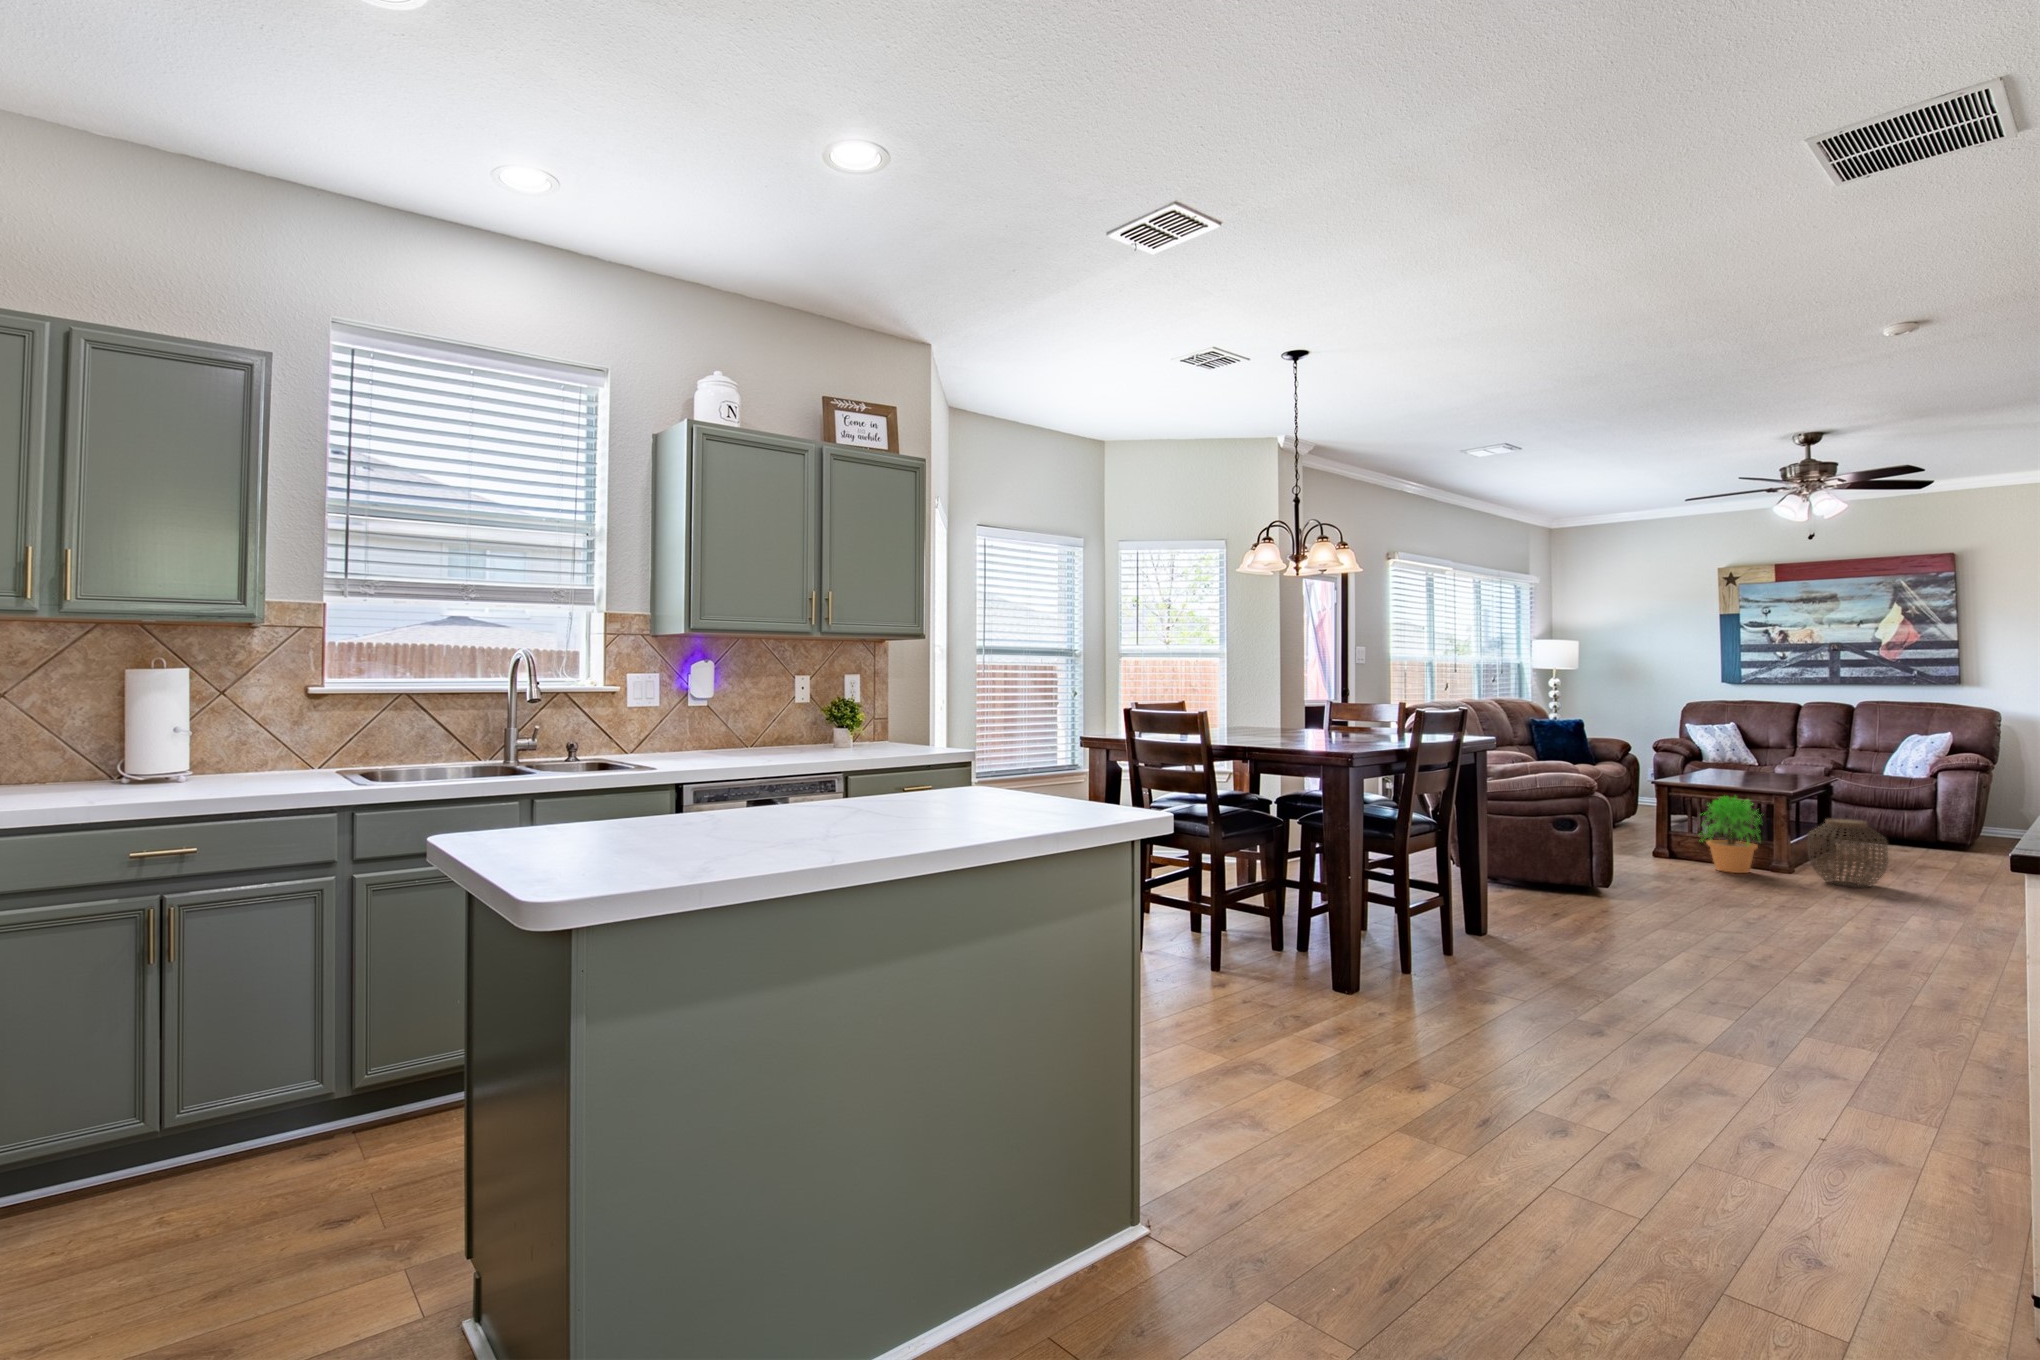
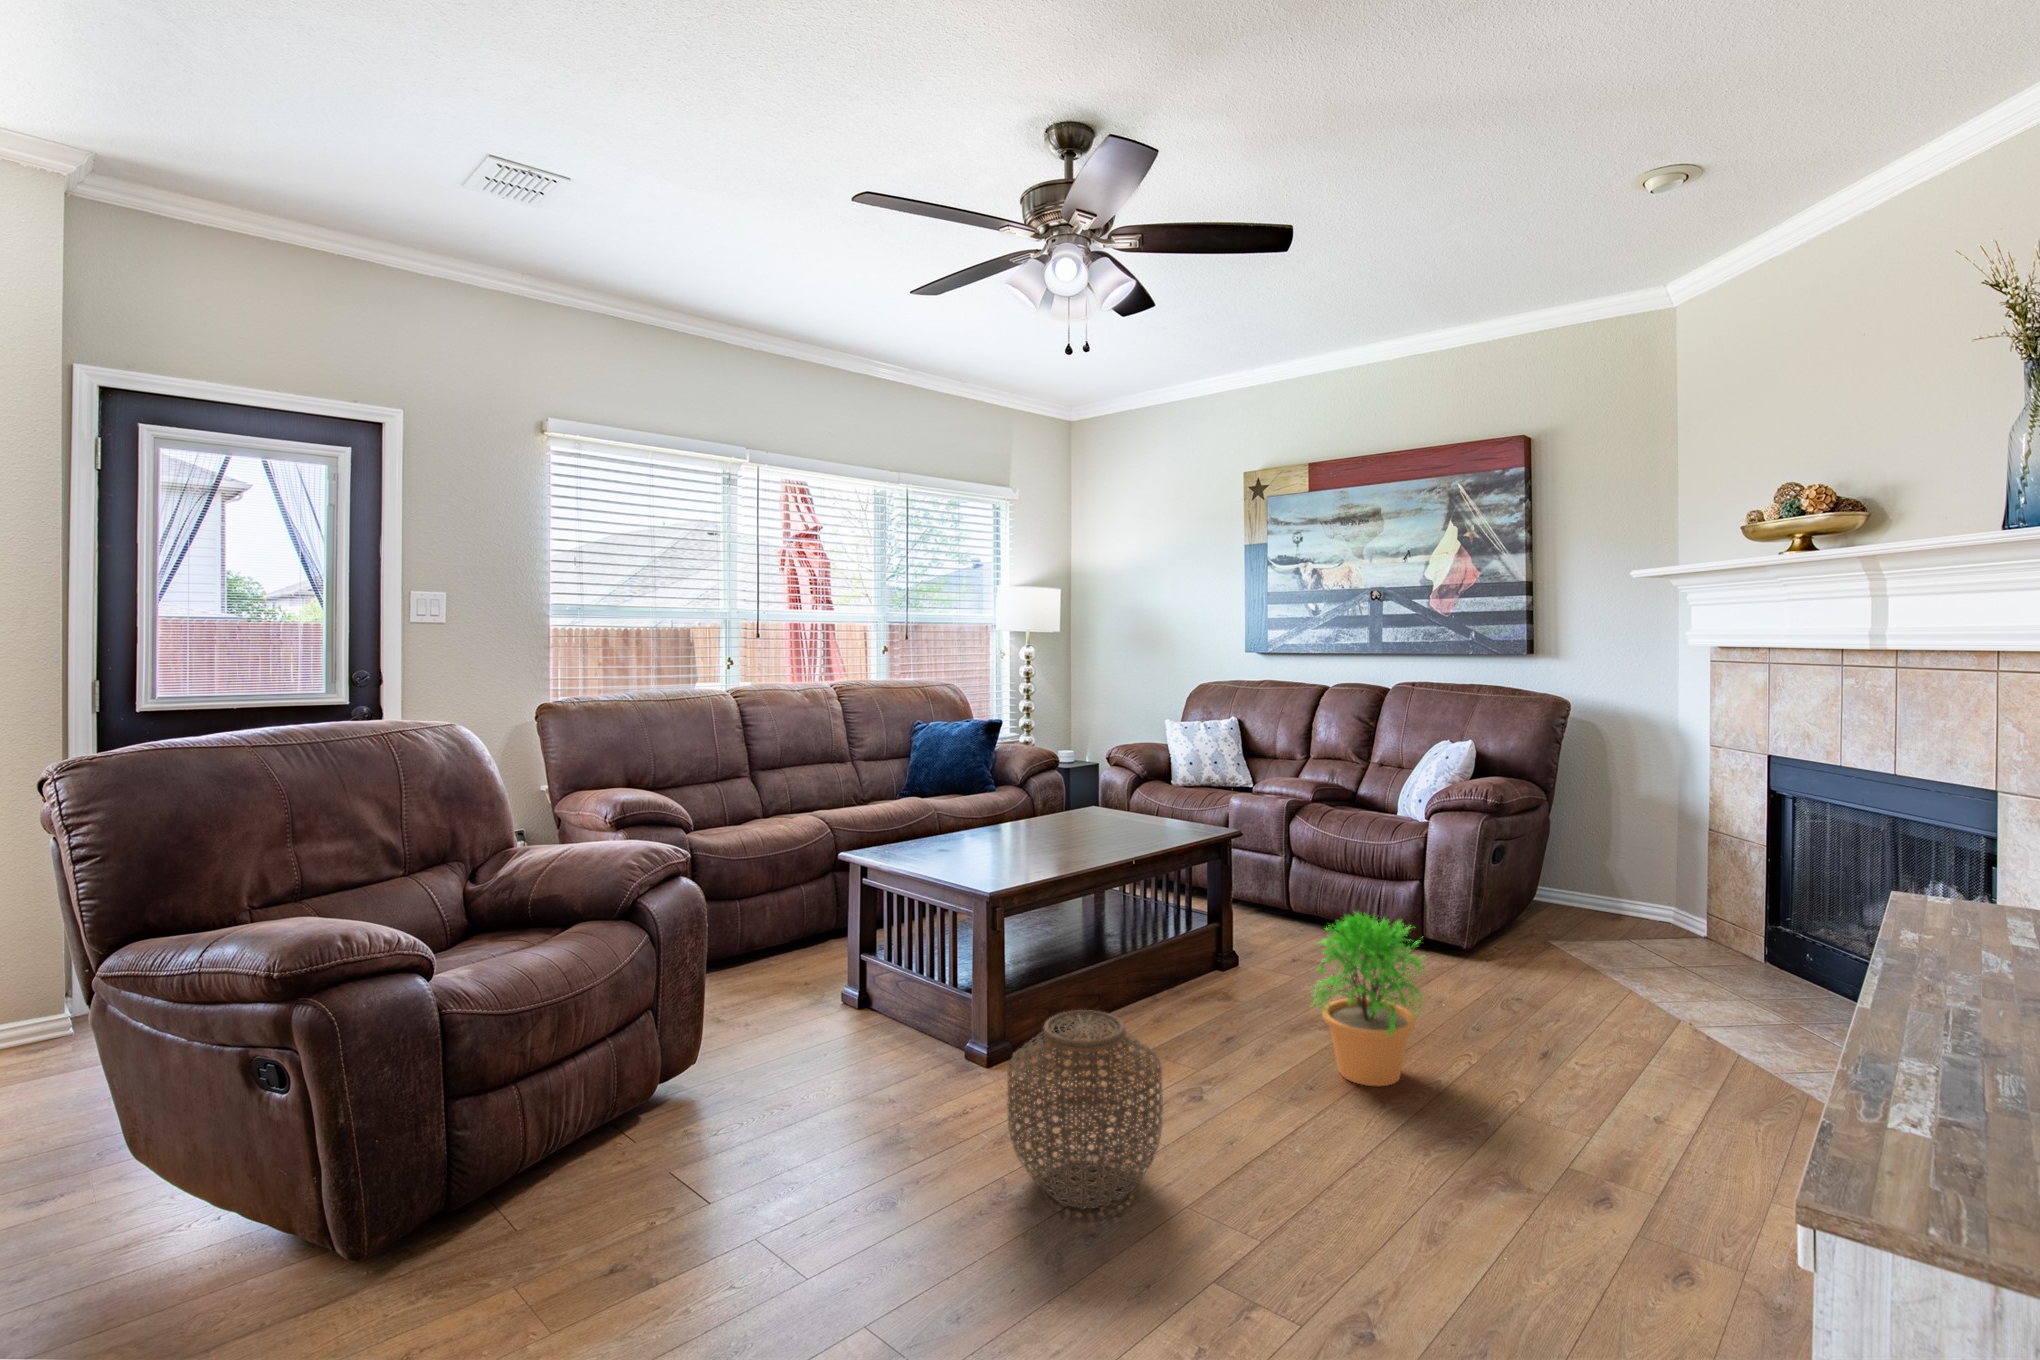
potted plant: present [1699,796,1760,873] -> present [1313,912,1424,1086]

